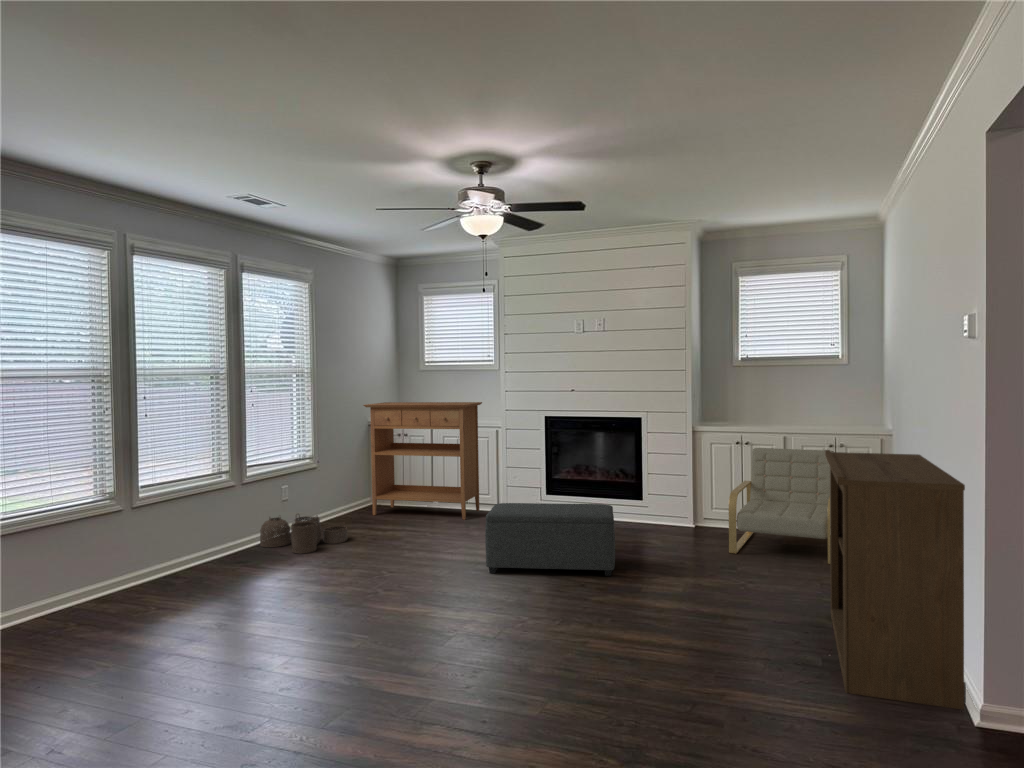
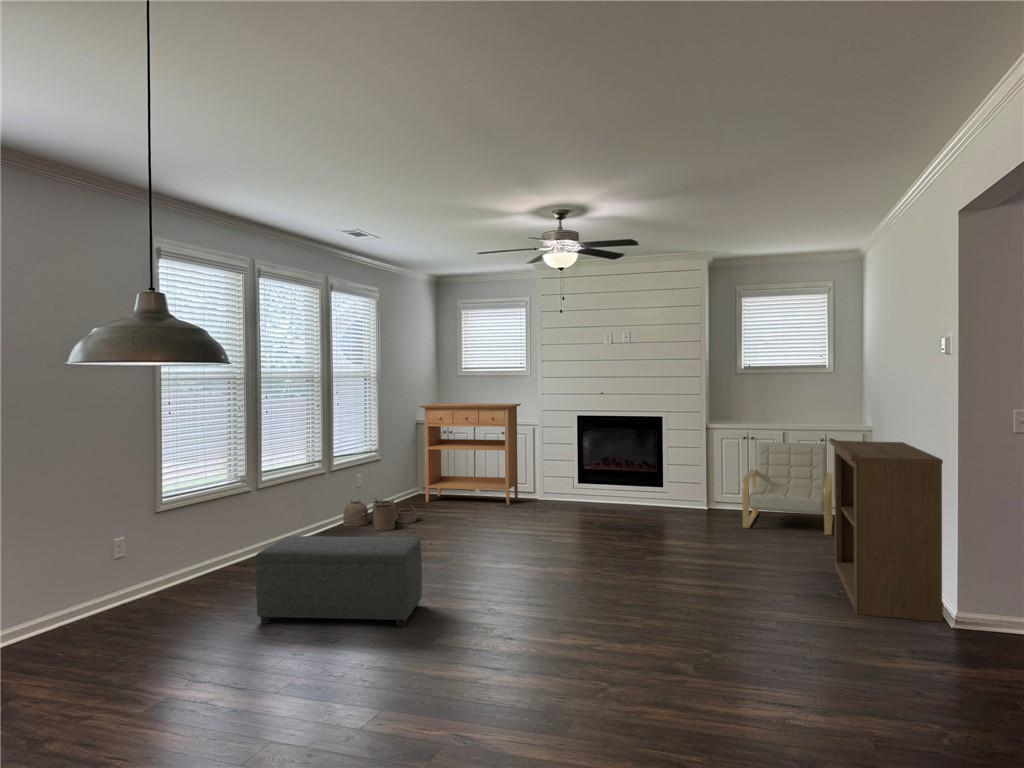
ottoman: present [485,503,615,576] -> present [256,536,422,627]

